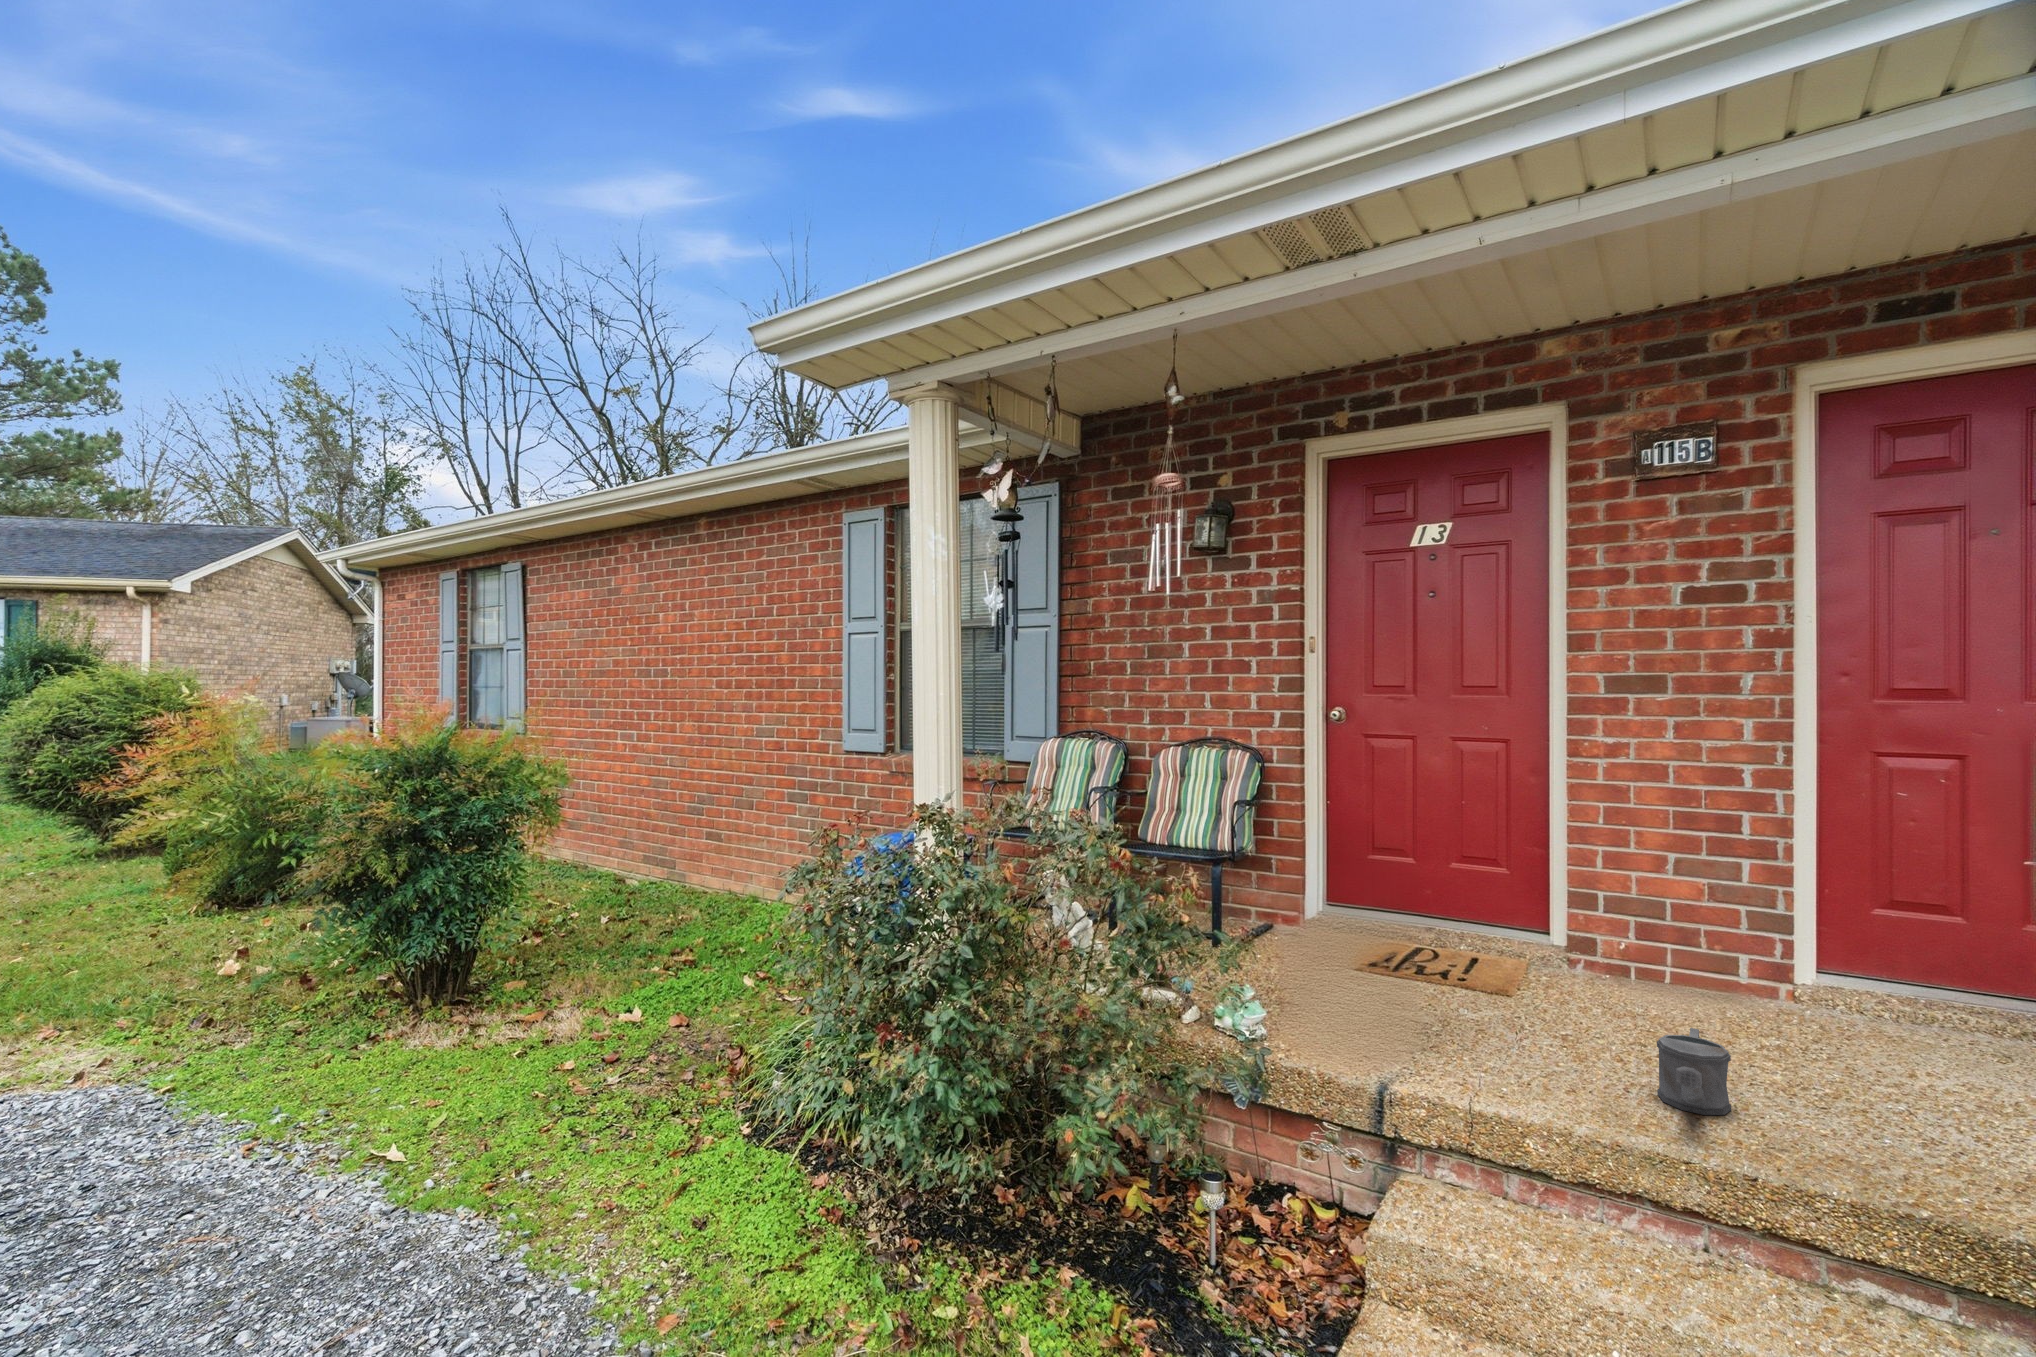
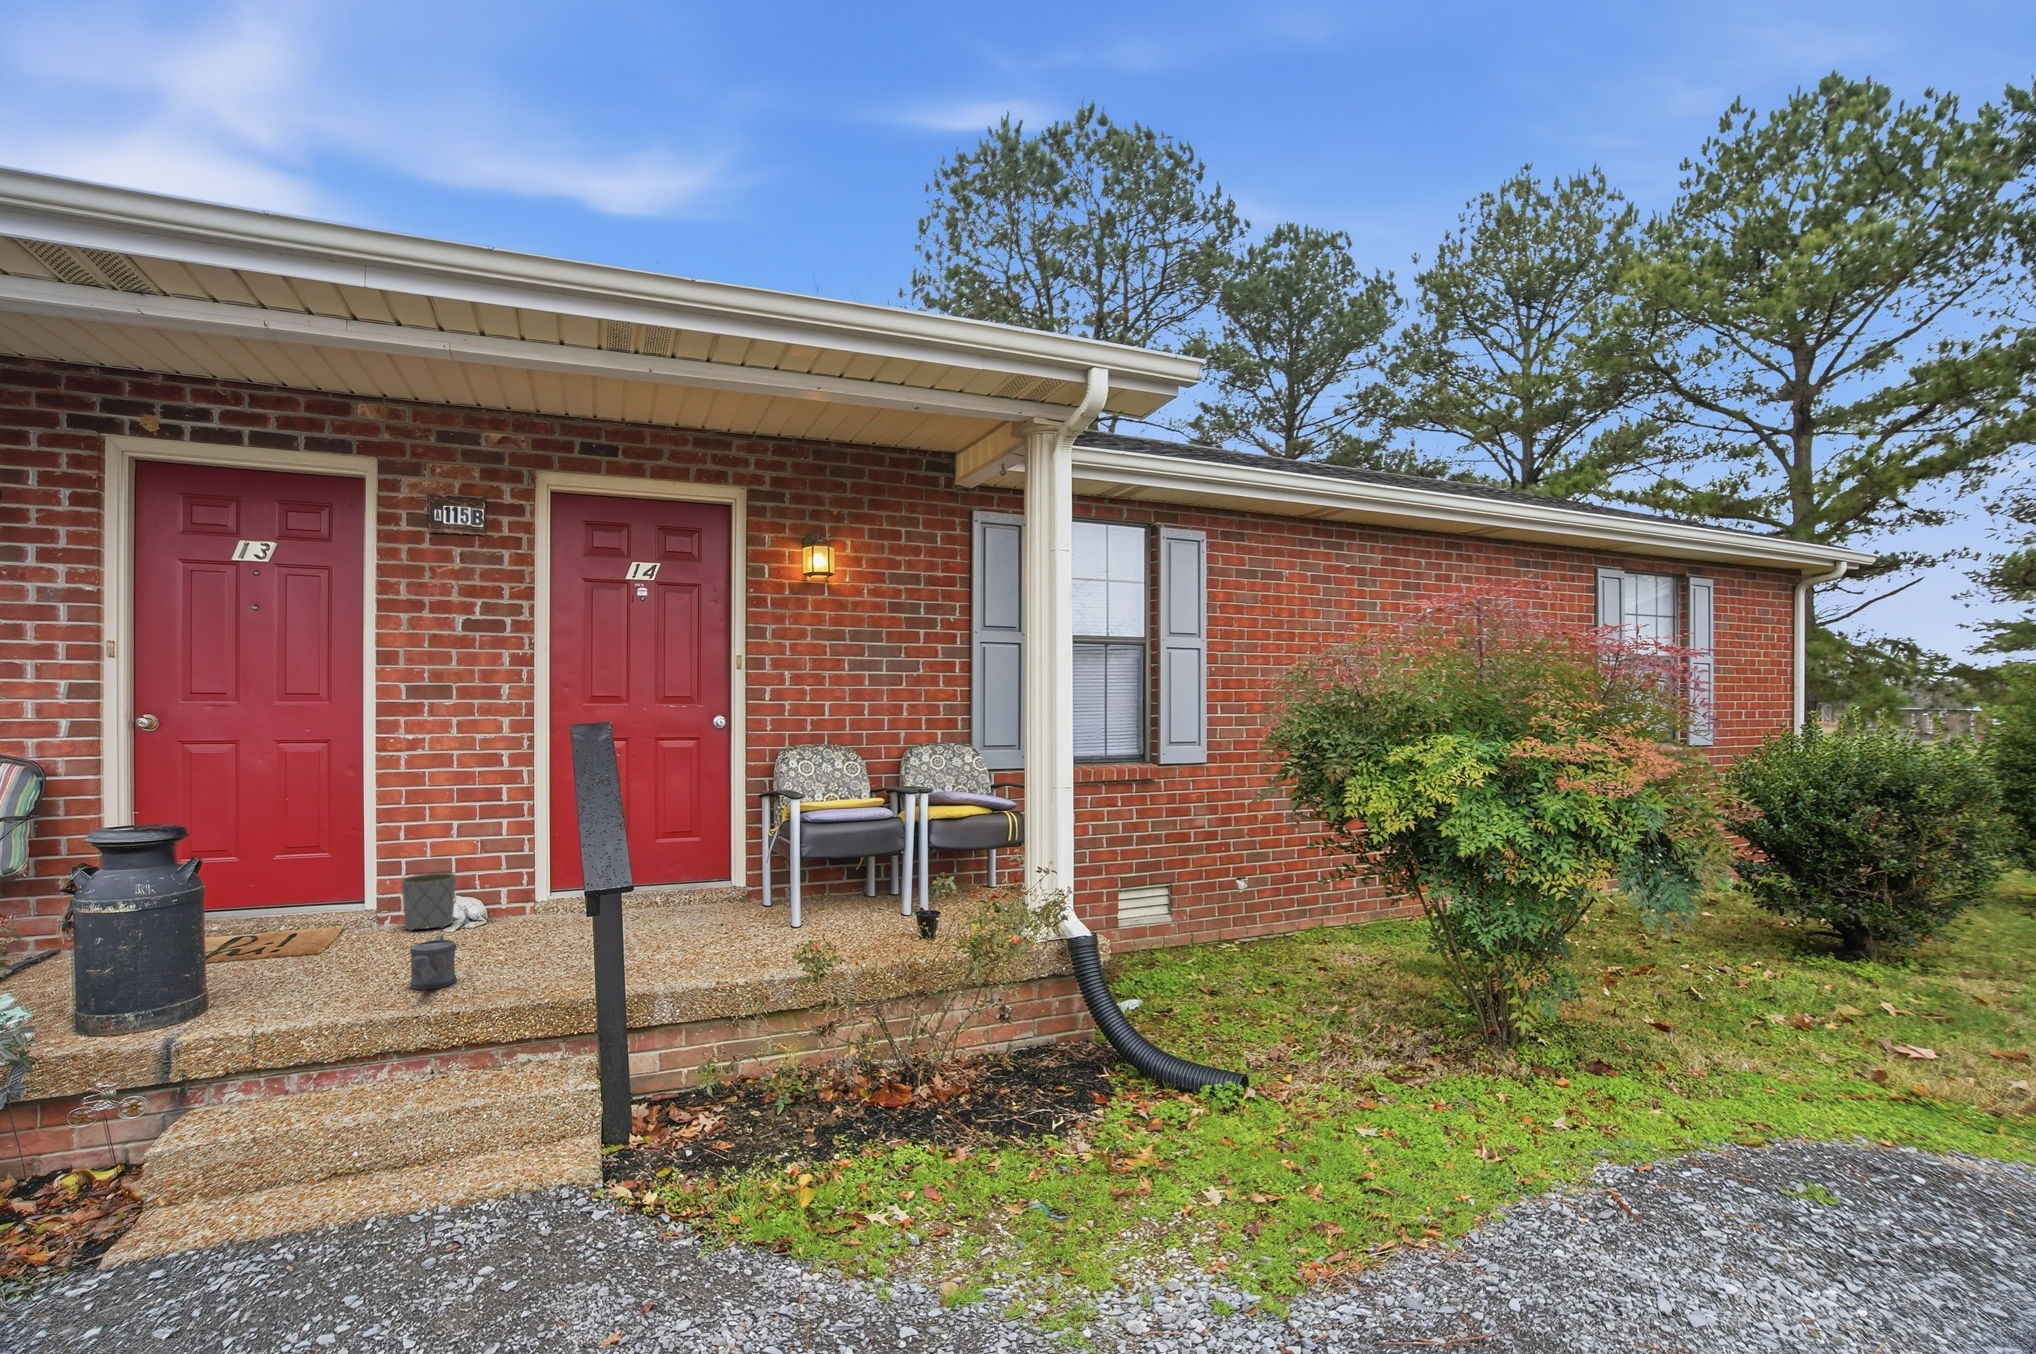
planter: none [1605,917,1678,997] -> present [402,873,456,931]

